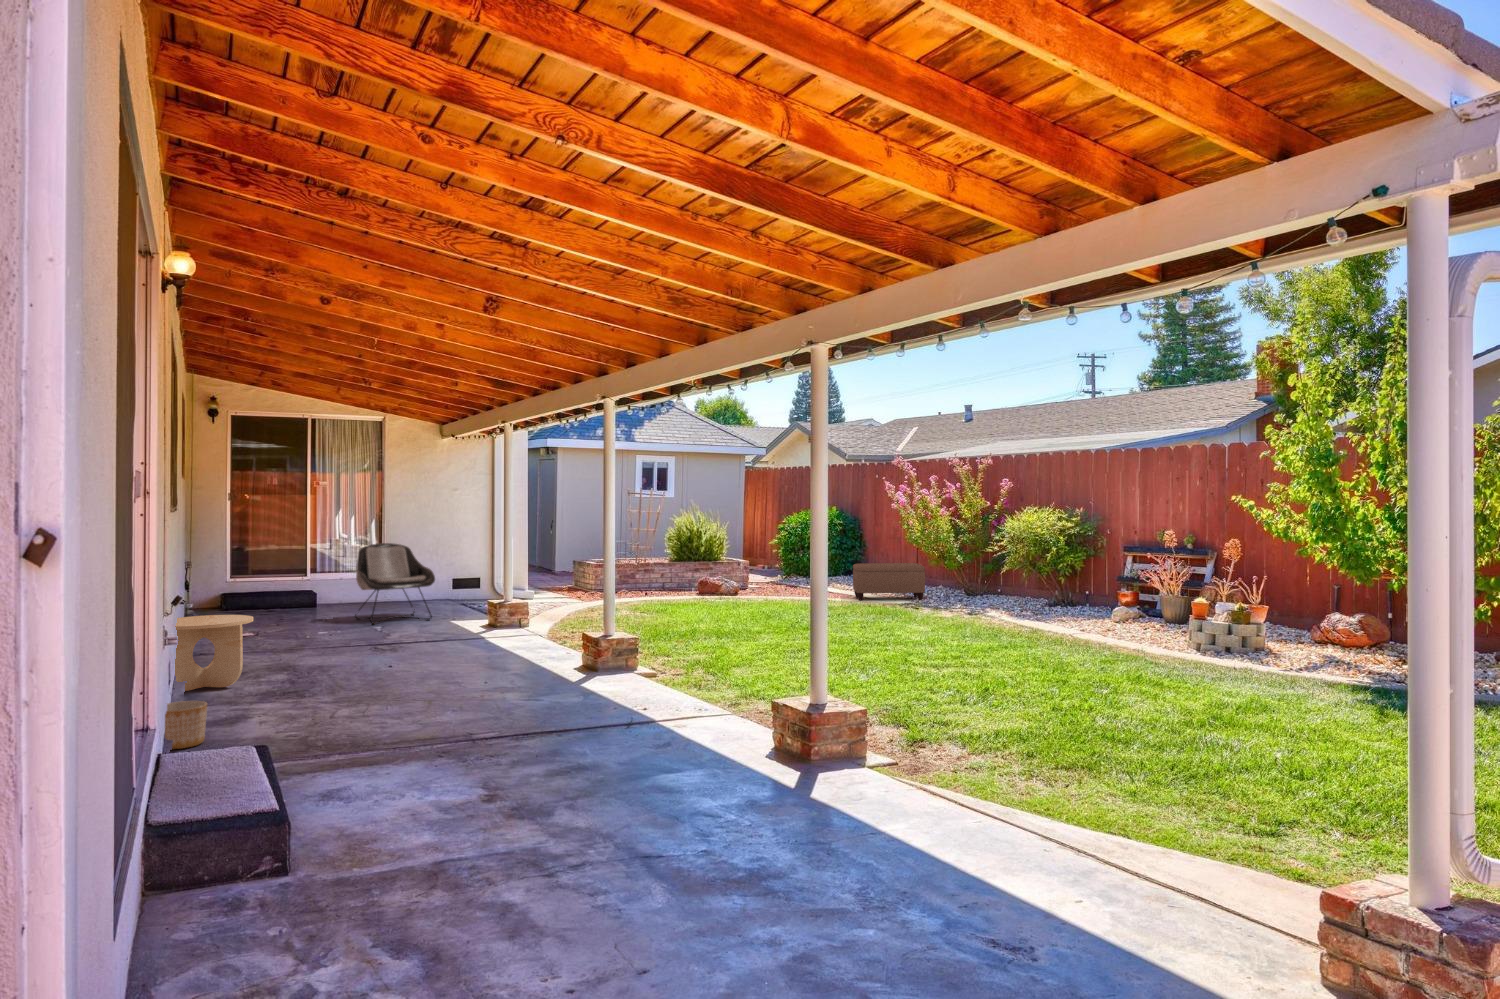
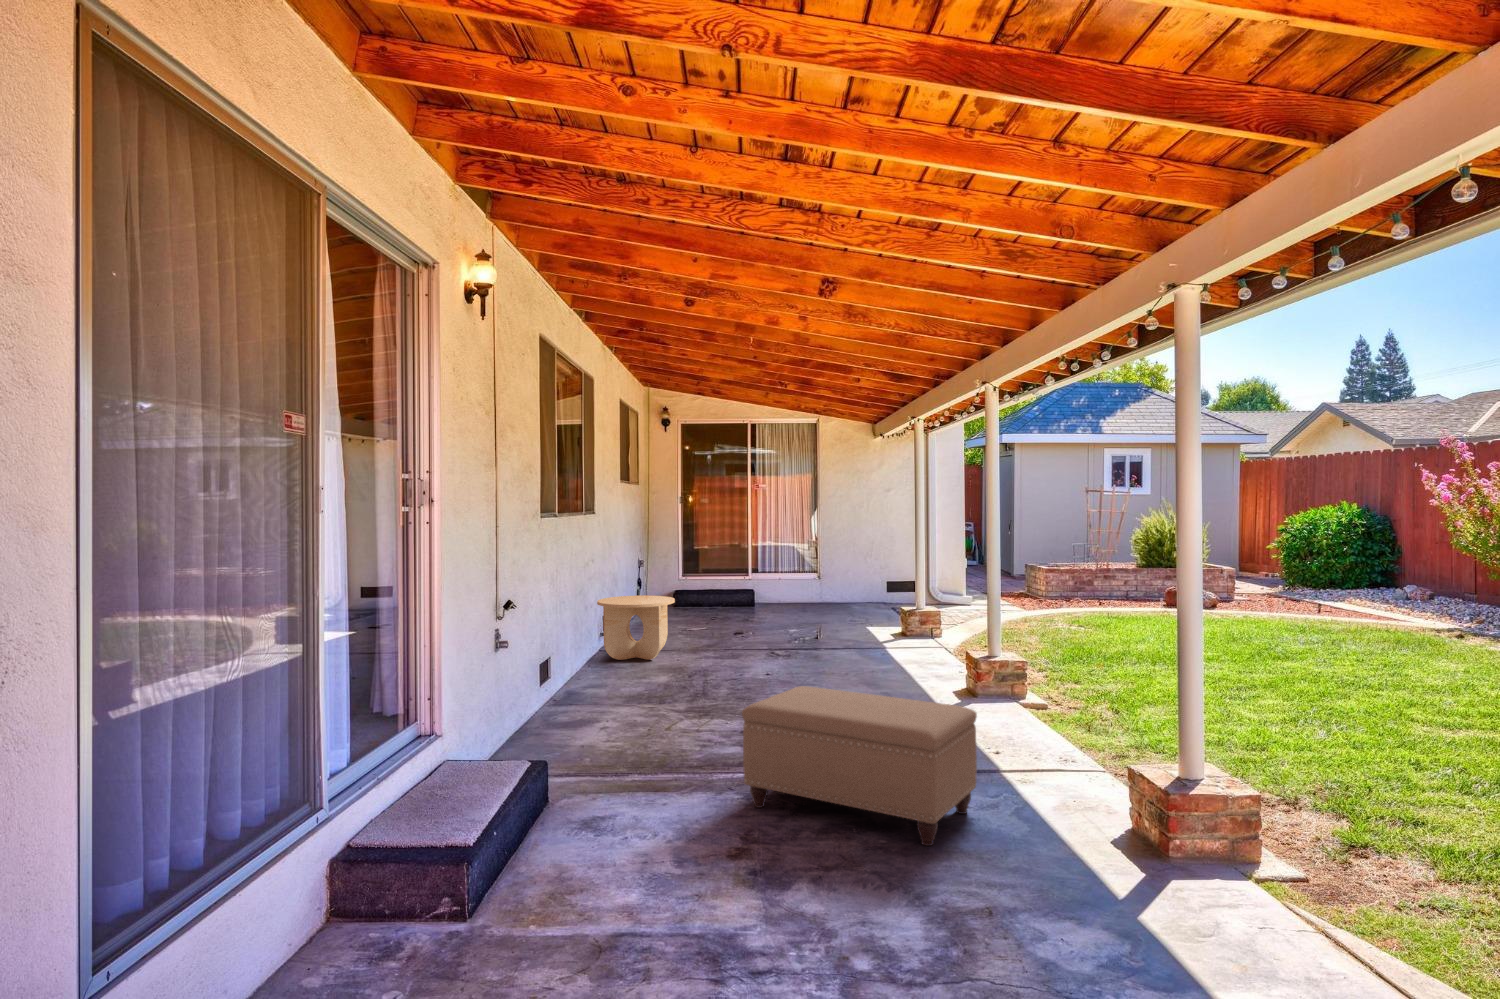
lounge chair: present [355,543,435,625] -> none [804,535,872,611]
ottoman: present [853,563,925,601] -> present [742,686,977,846]
planter: present [165,701,207,749] -> none [544,673,586,716]

